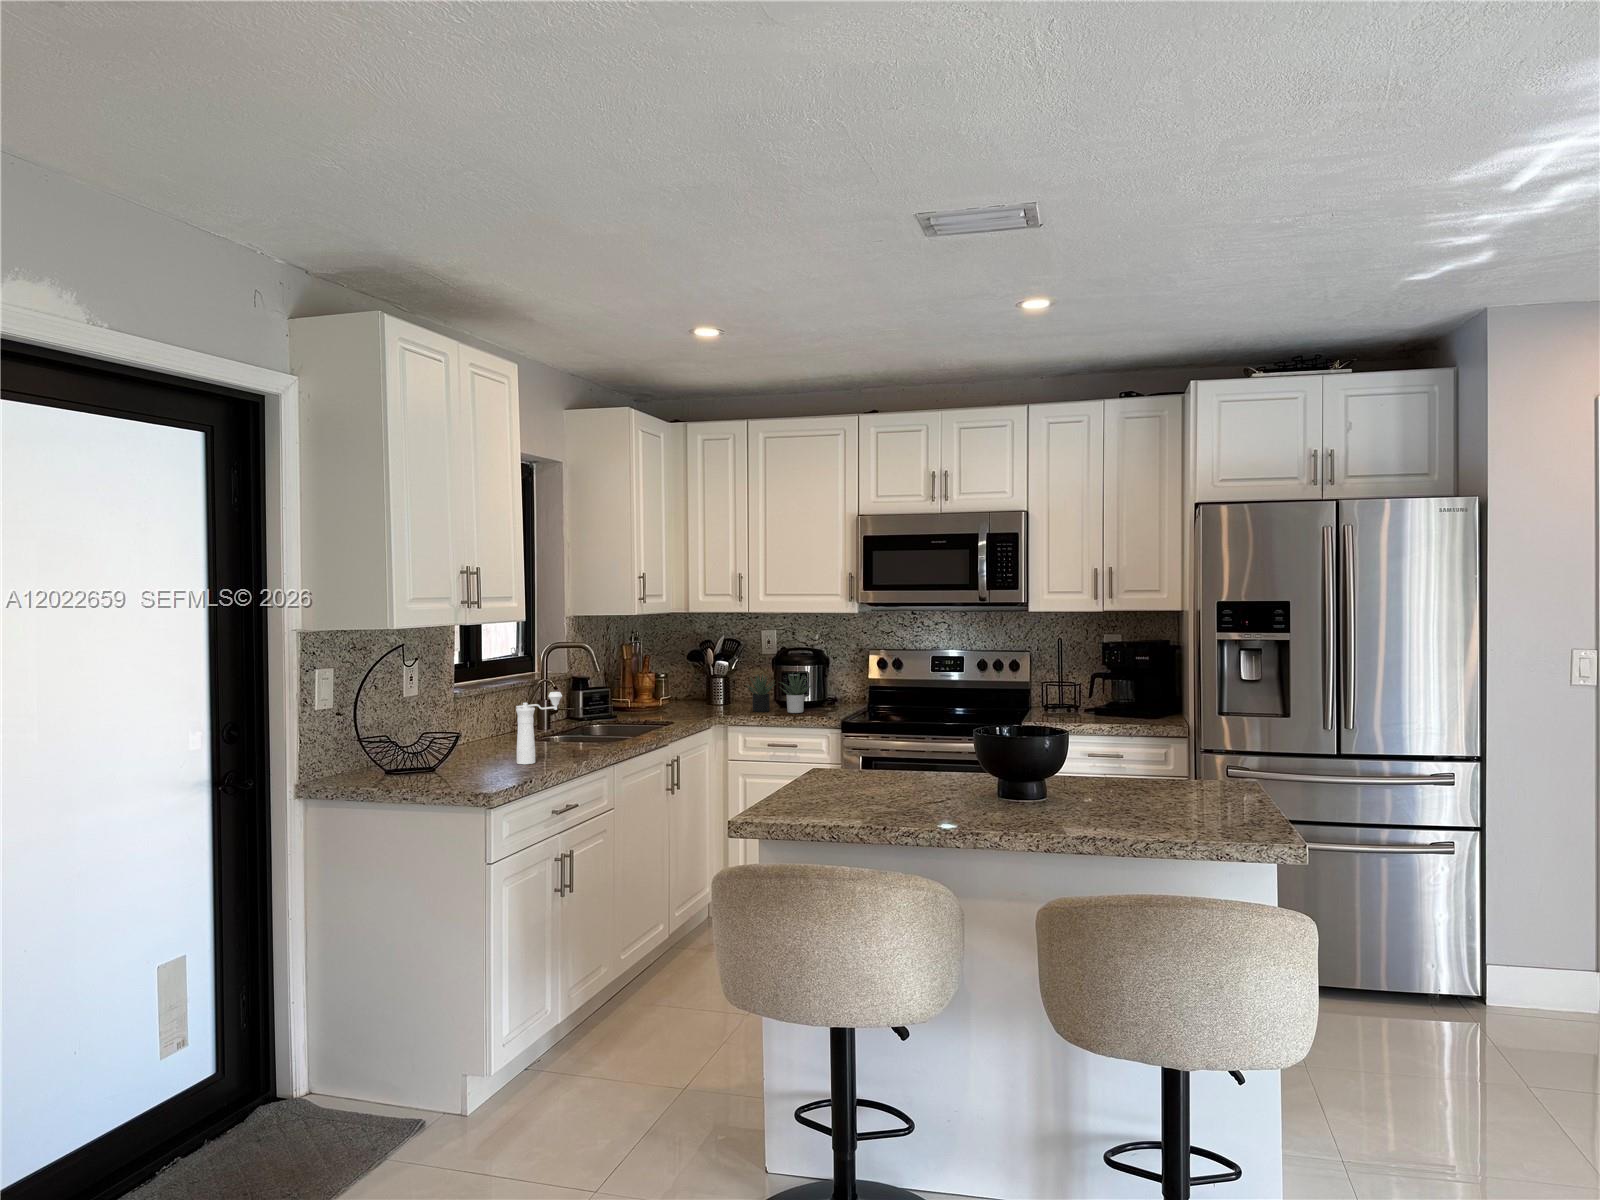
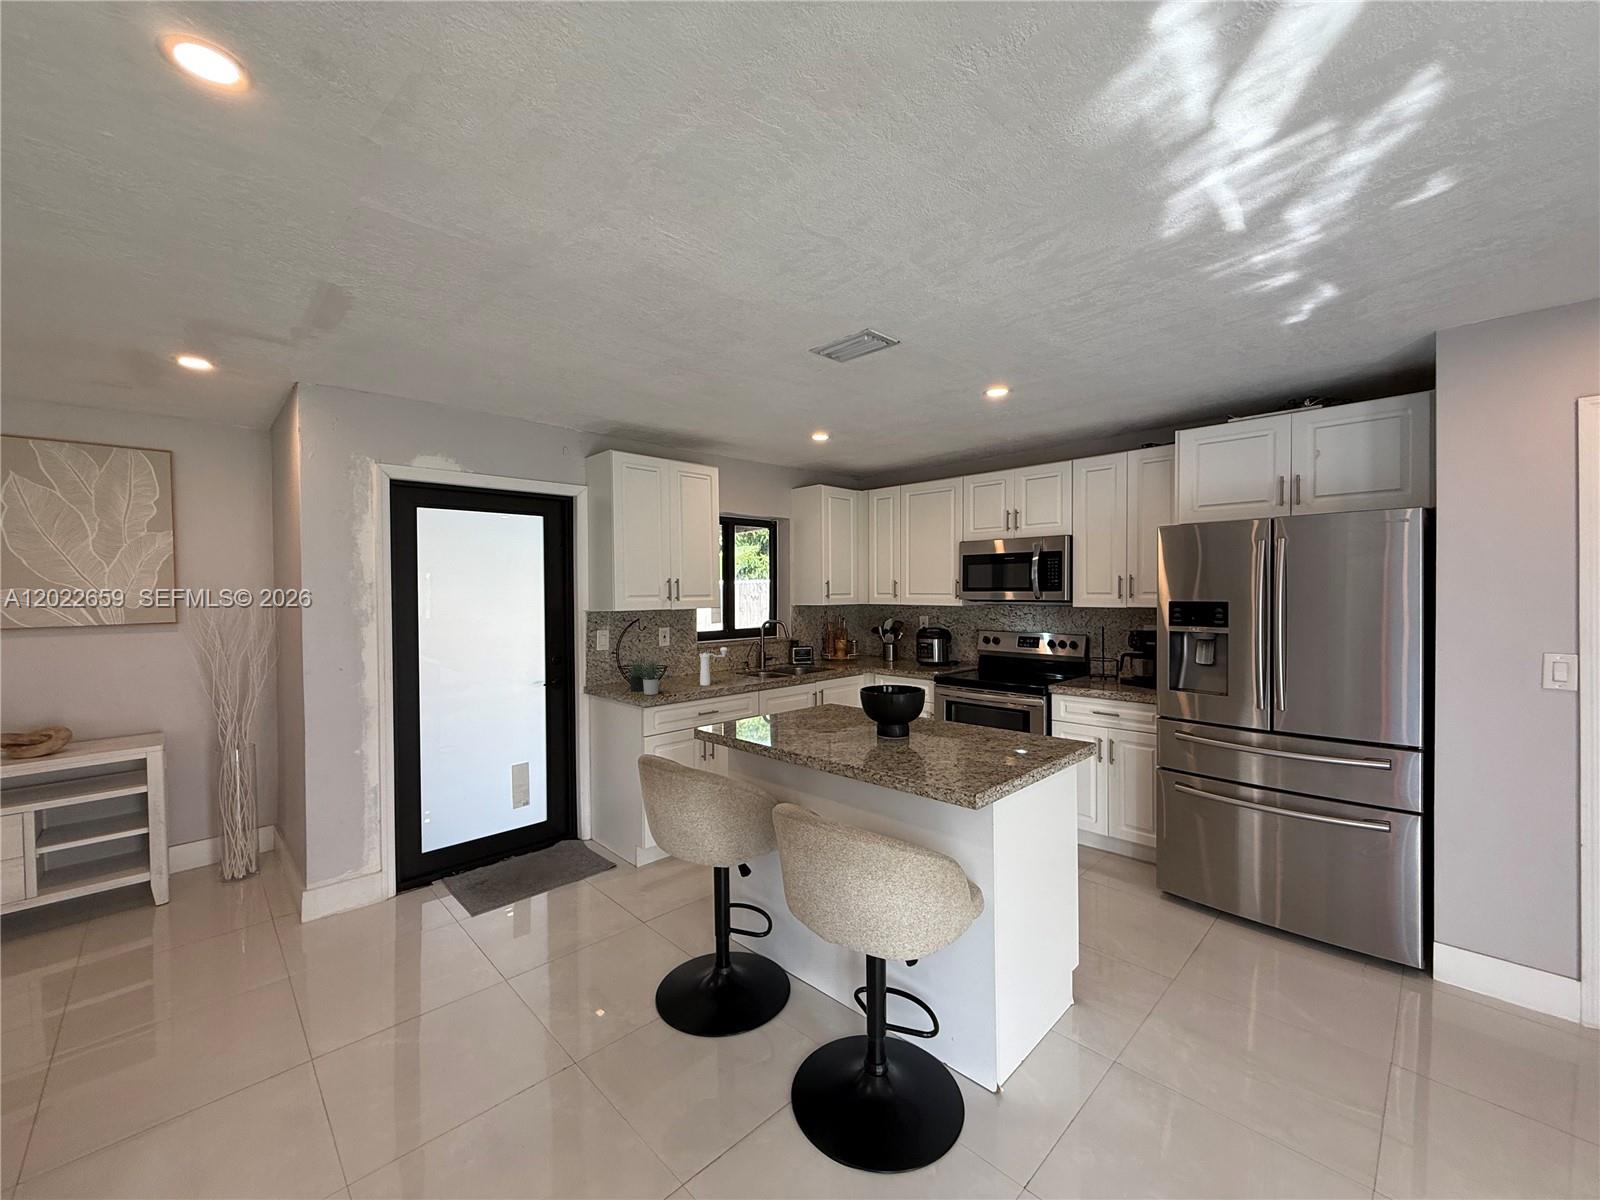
succulent plant: present [746,674,811,713] -> present [627,661,665,695]

